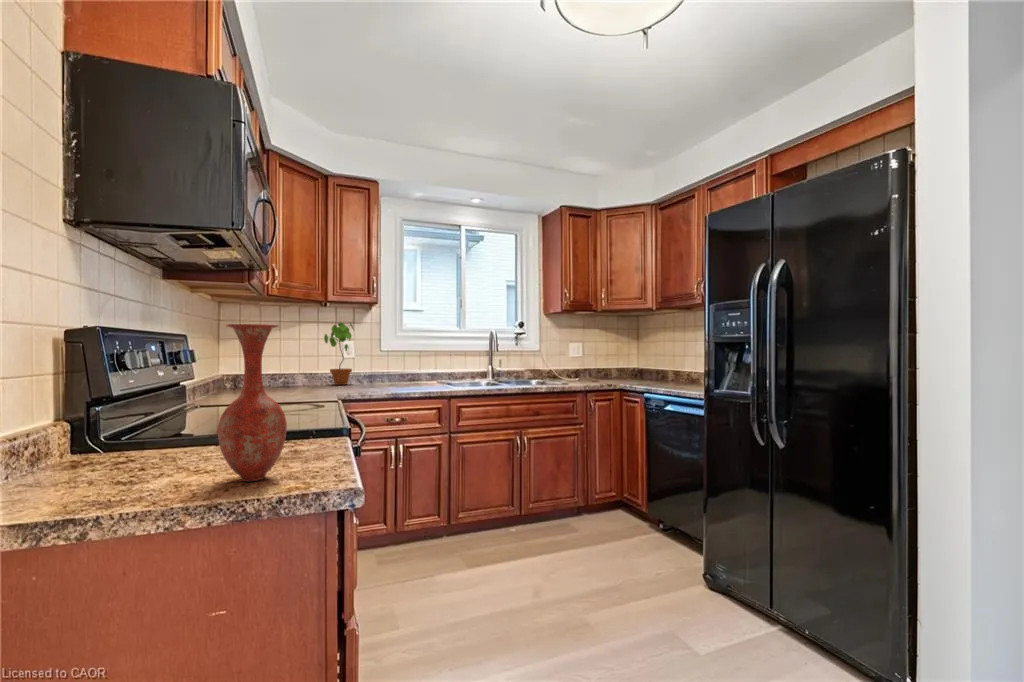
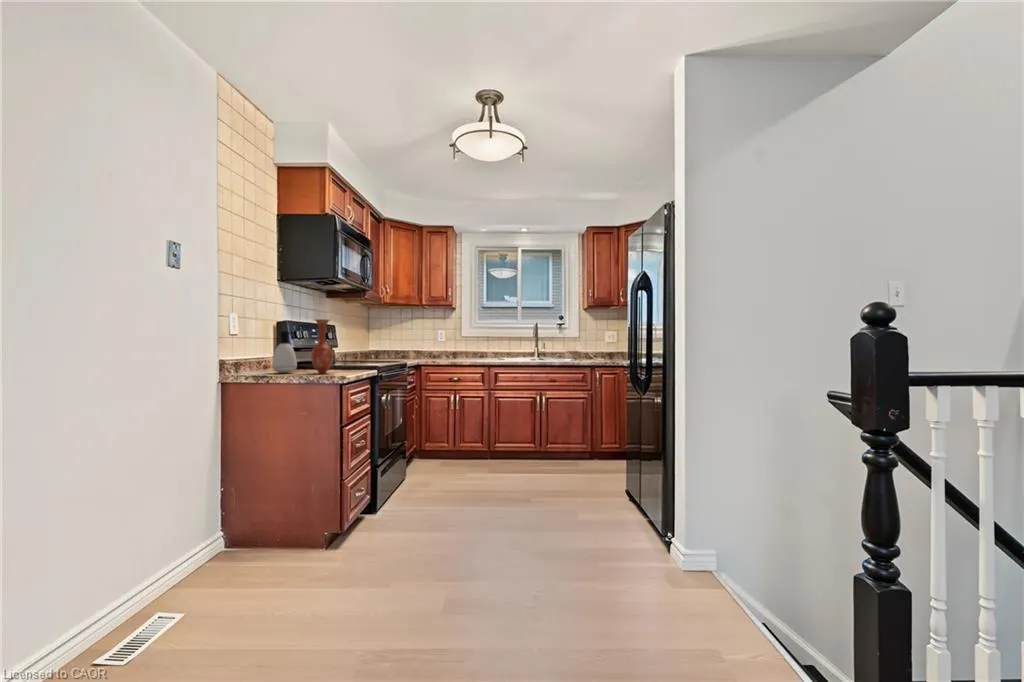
potted plant: present [324,323,353,385] -> none [424,317,442,358]
soap dispenser: none [74,358,164,493] -> present [272,331,297,373]

